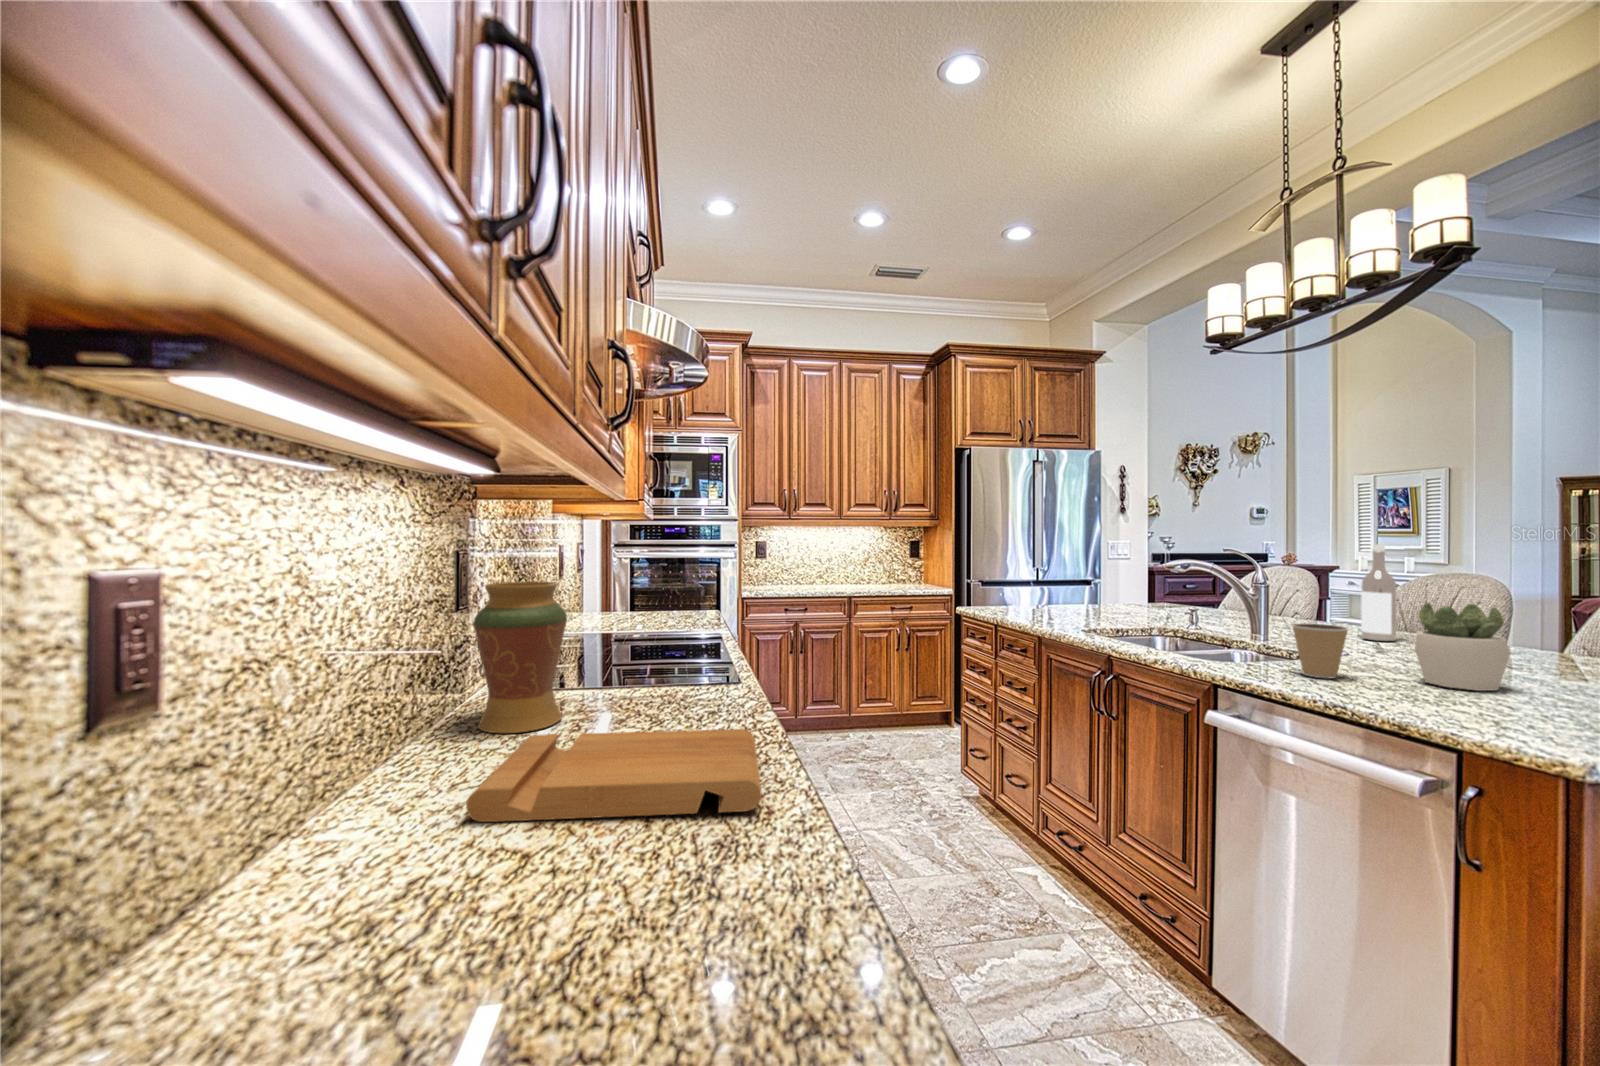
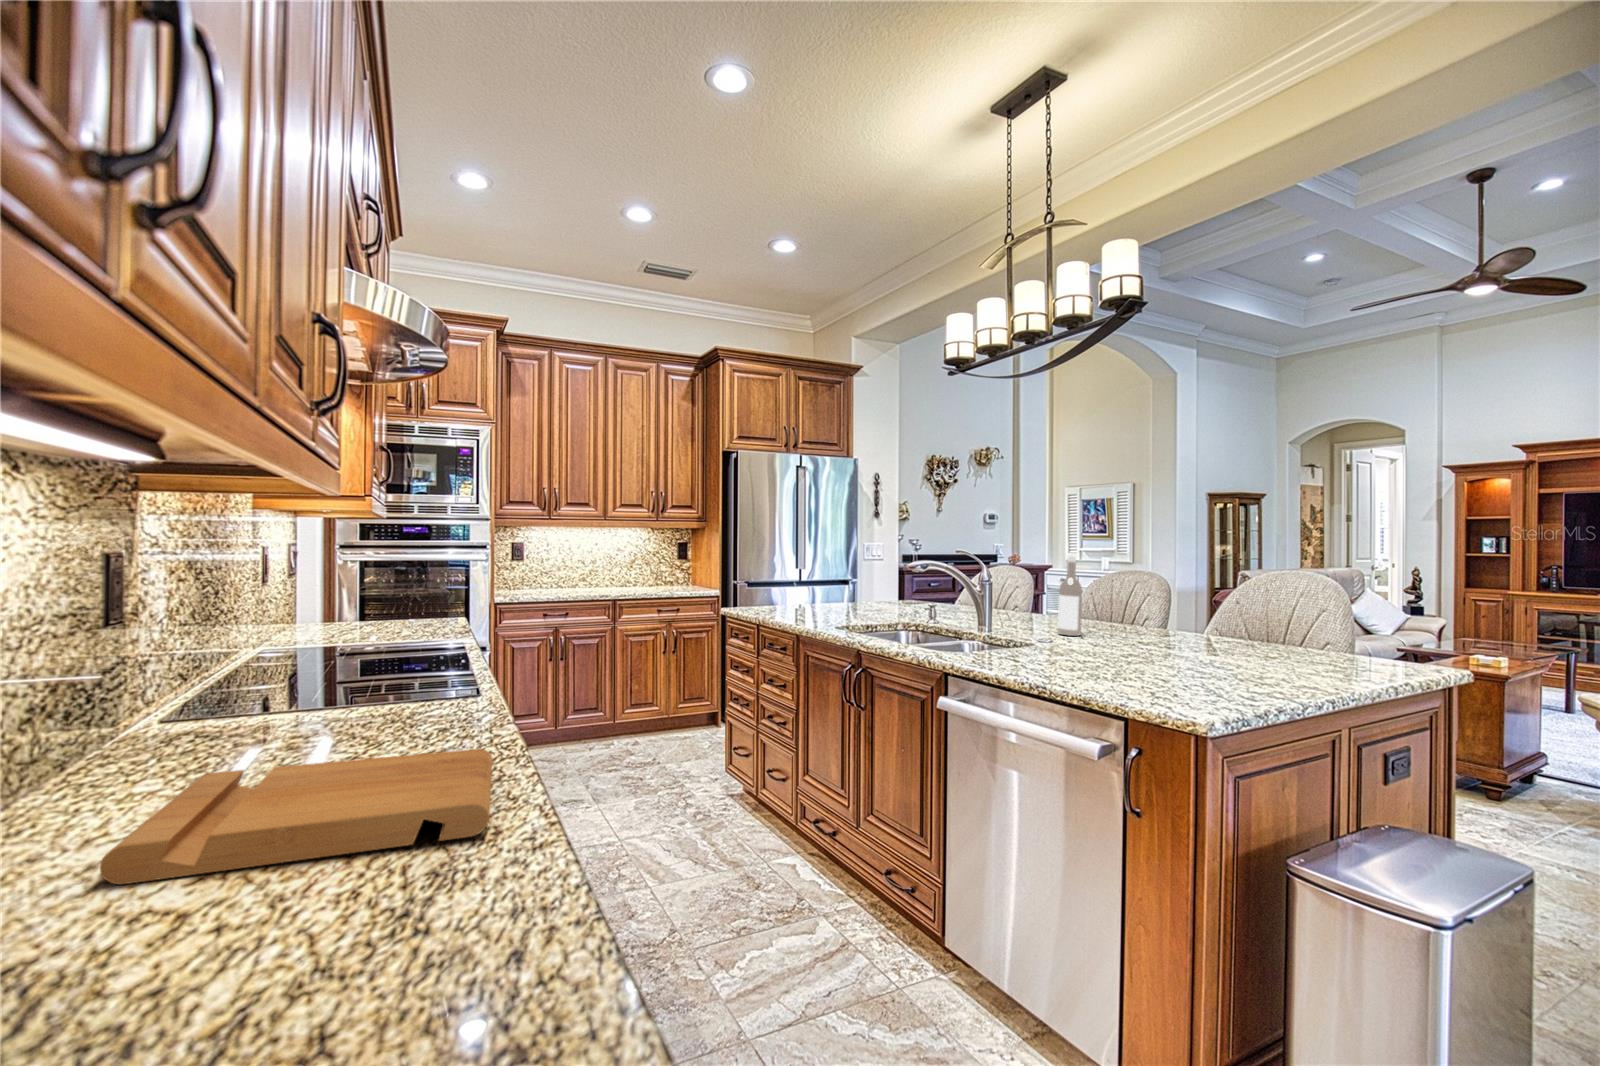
decorative vase: present [474,581,567,733] -> none [126,589,264,773]
succulent plant: present [1415,603,1509,691] -> none [1084,606,1143,676]
coffee cup: present [1292,624,1348,678] -> none [1002,624,1041,670]

